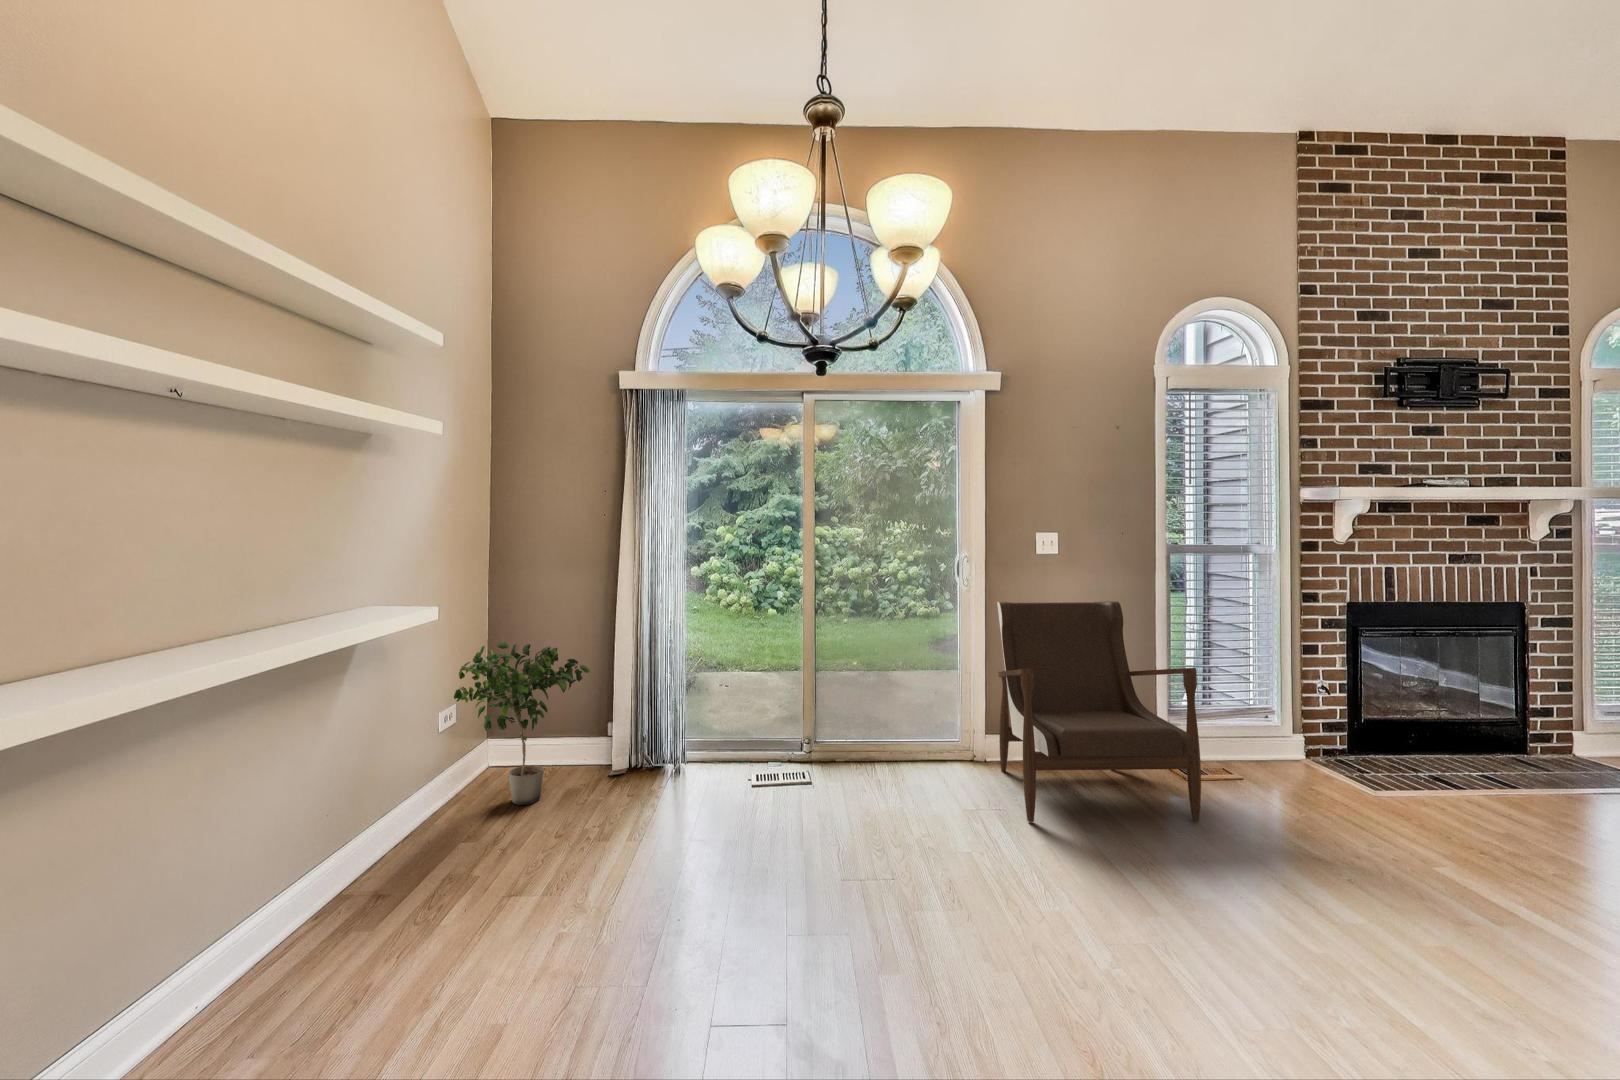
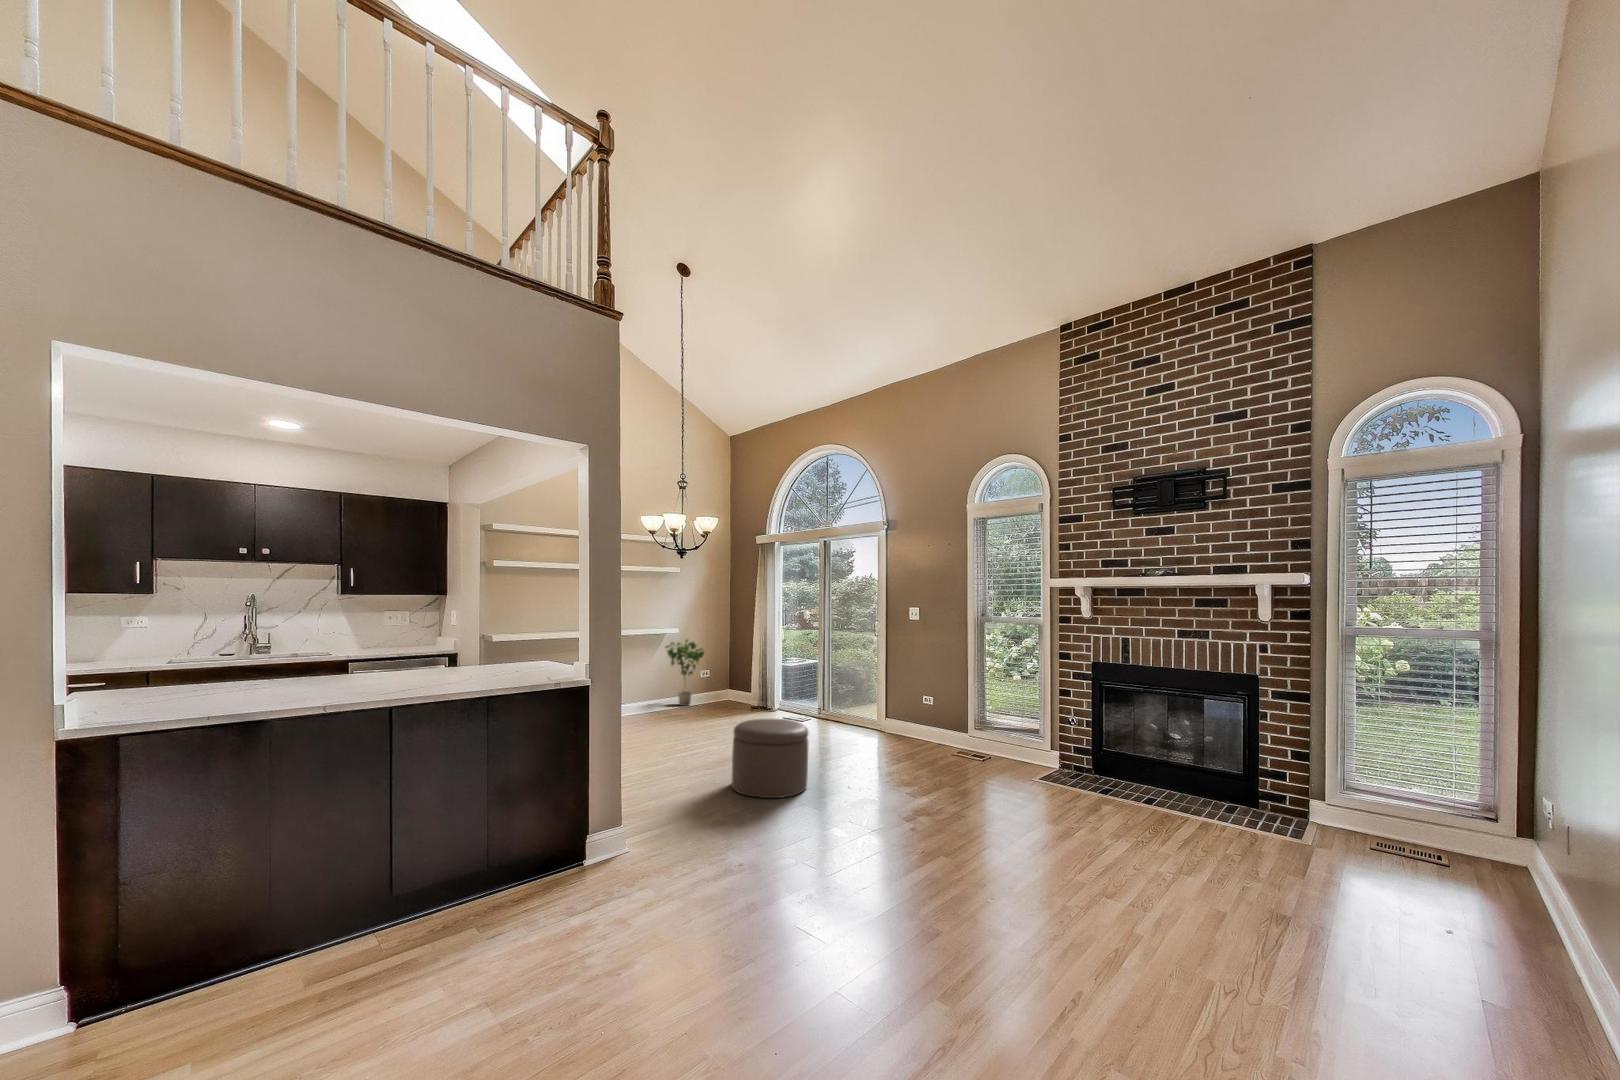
armchair: present [997,601,1201,822] -> none [810,640,924,764]
ottoman: none [1235,795,1459,1024] -> present [732,719,809,798]

